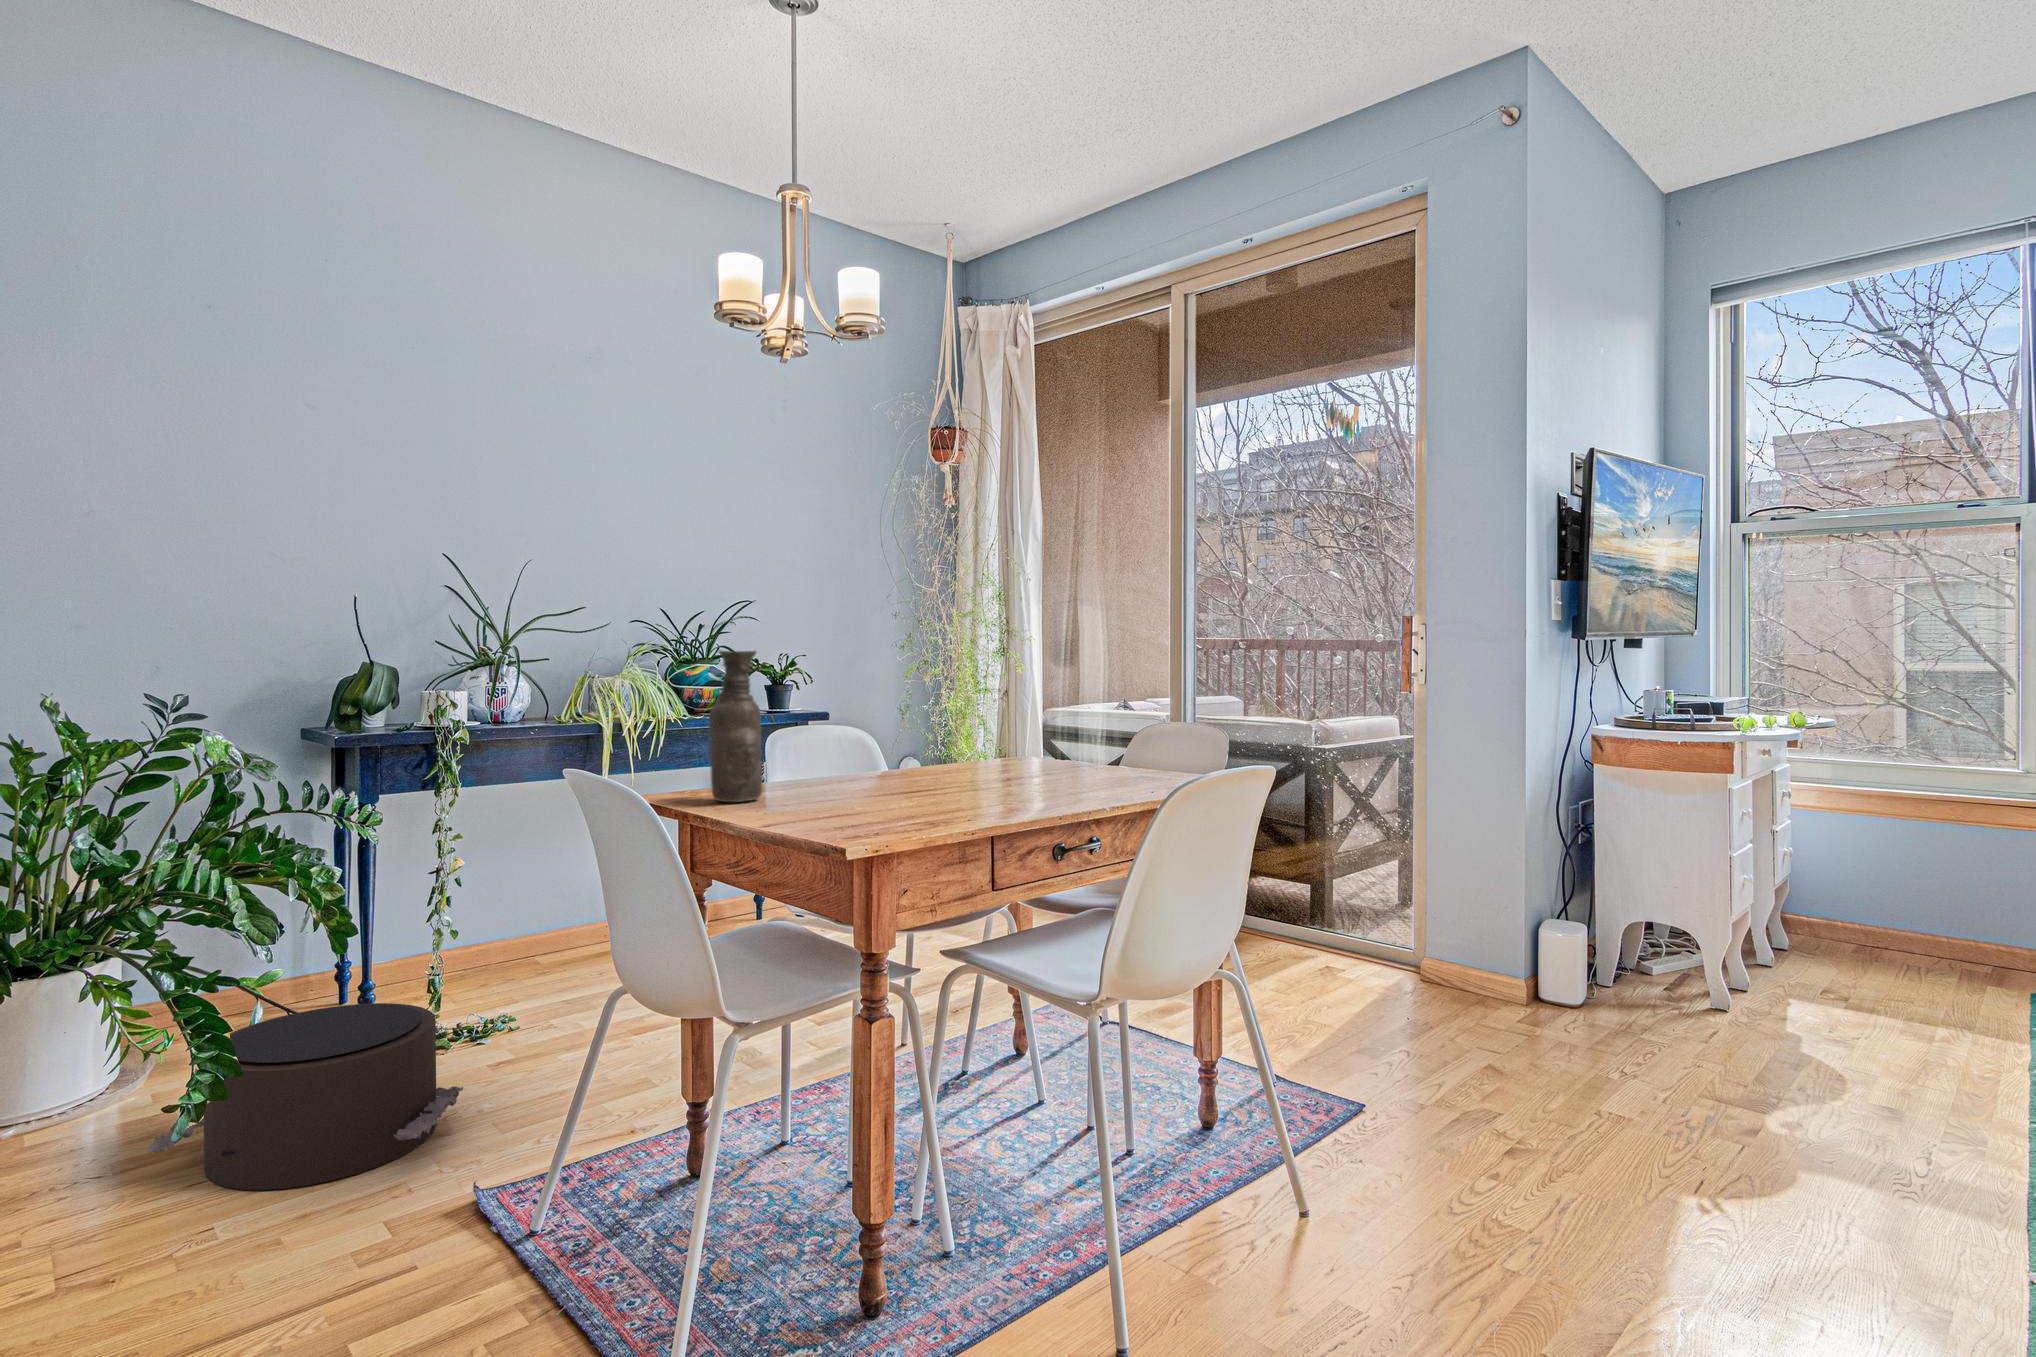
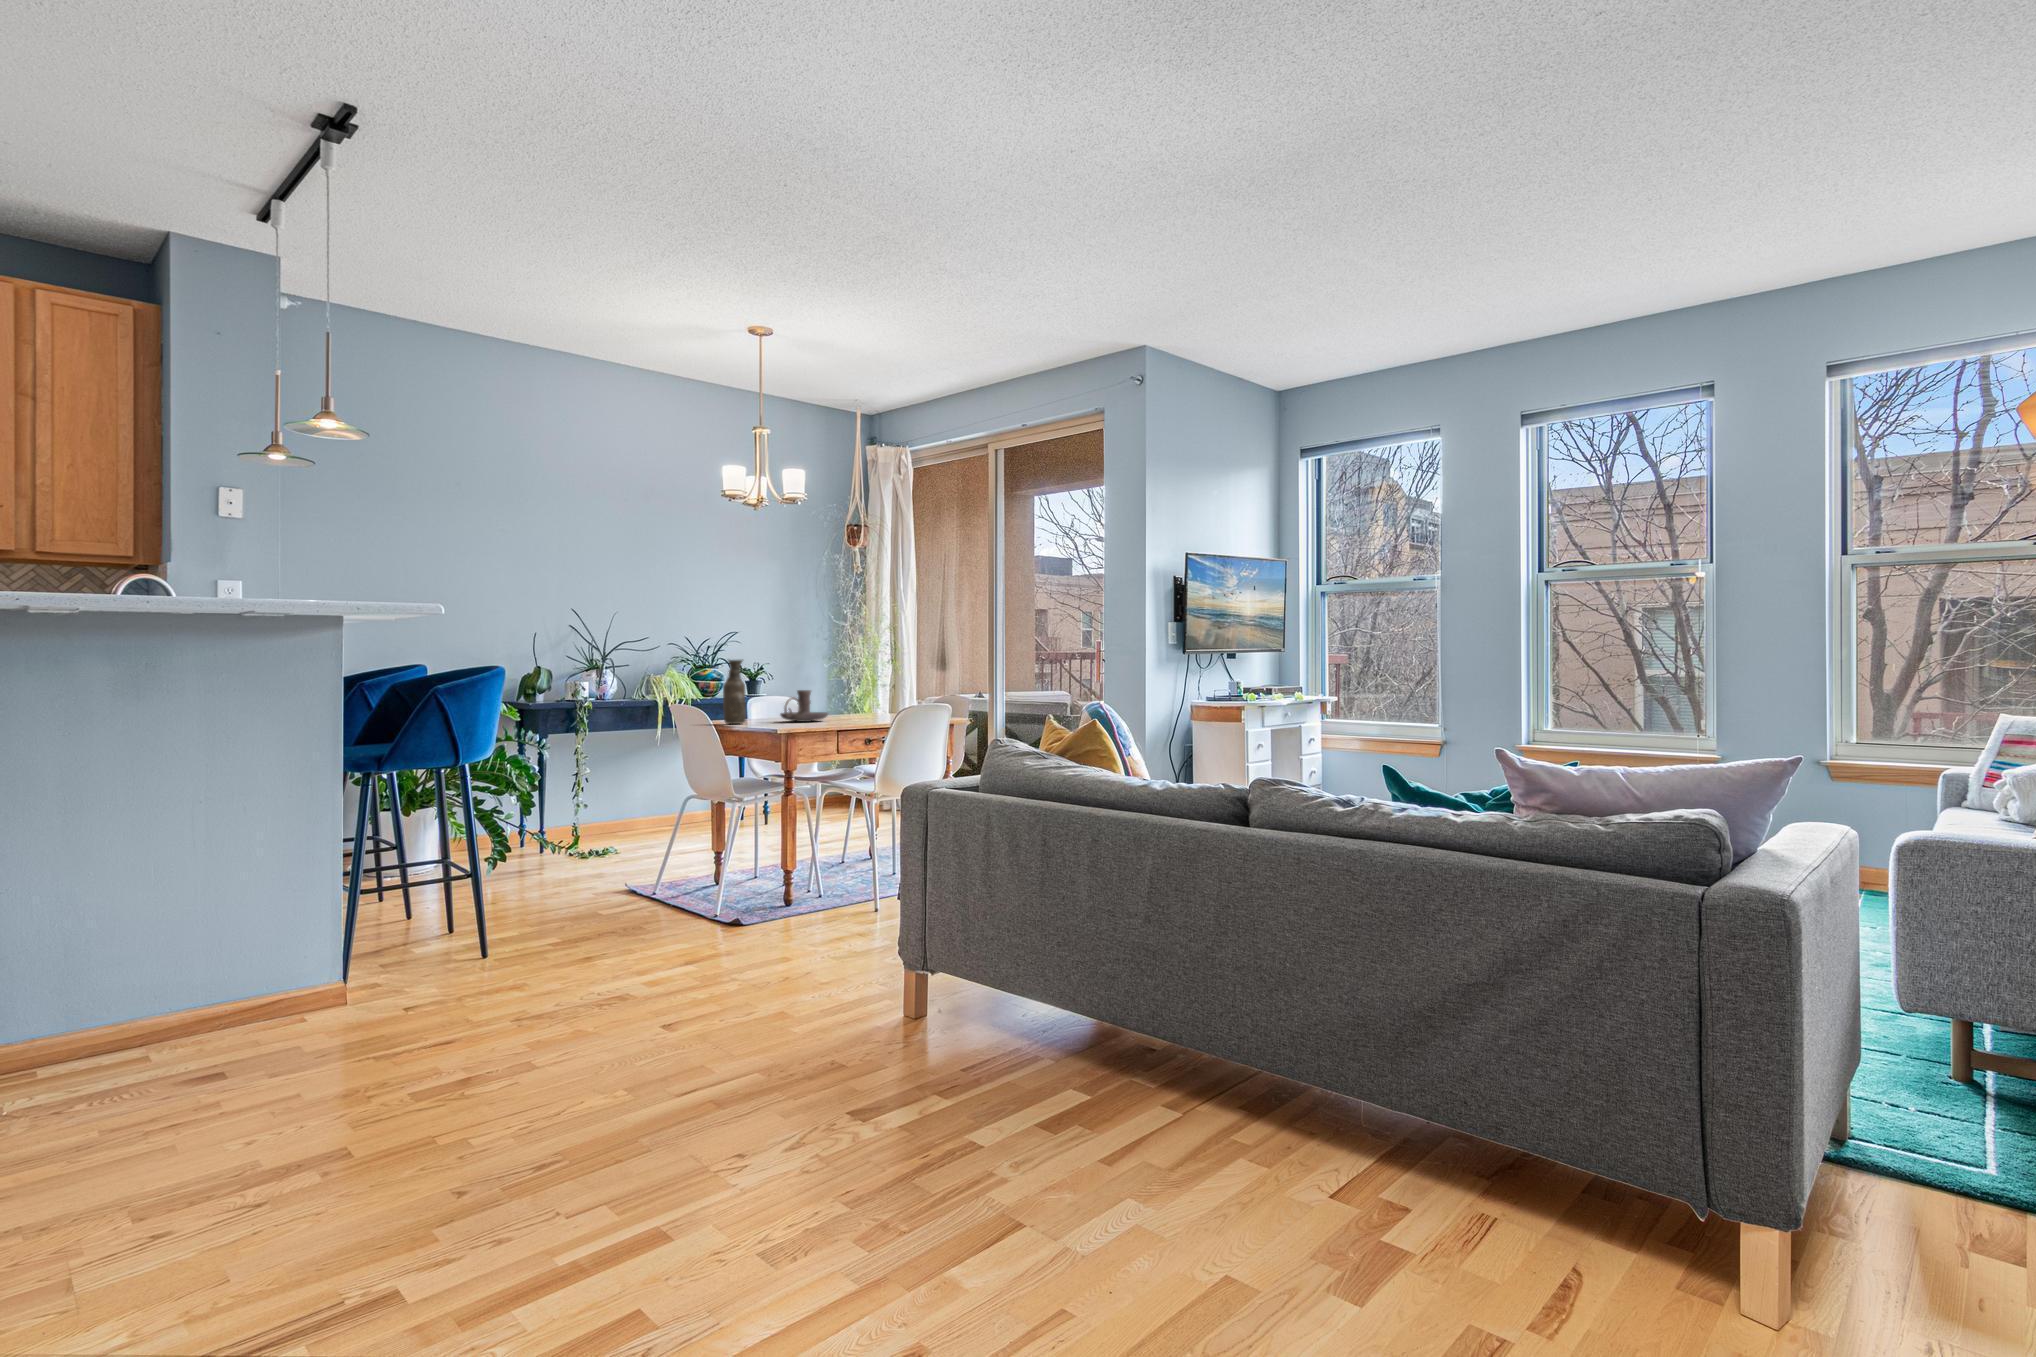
candle holder: none [839,718,946,790] -> present [780,690,828,722]
pouf: present [145,1003,463,1190] -> none [482,825,608,888]

